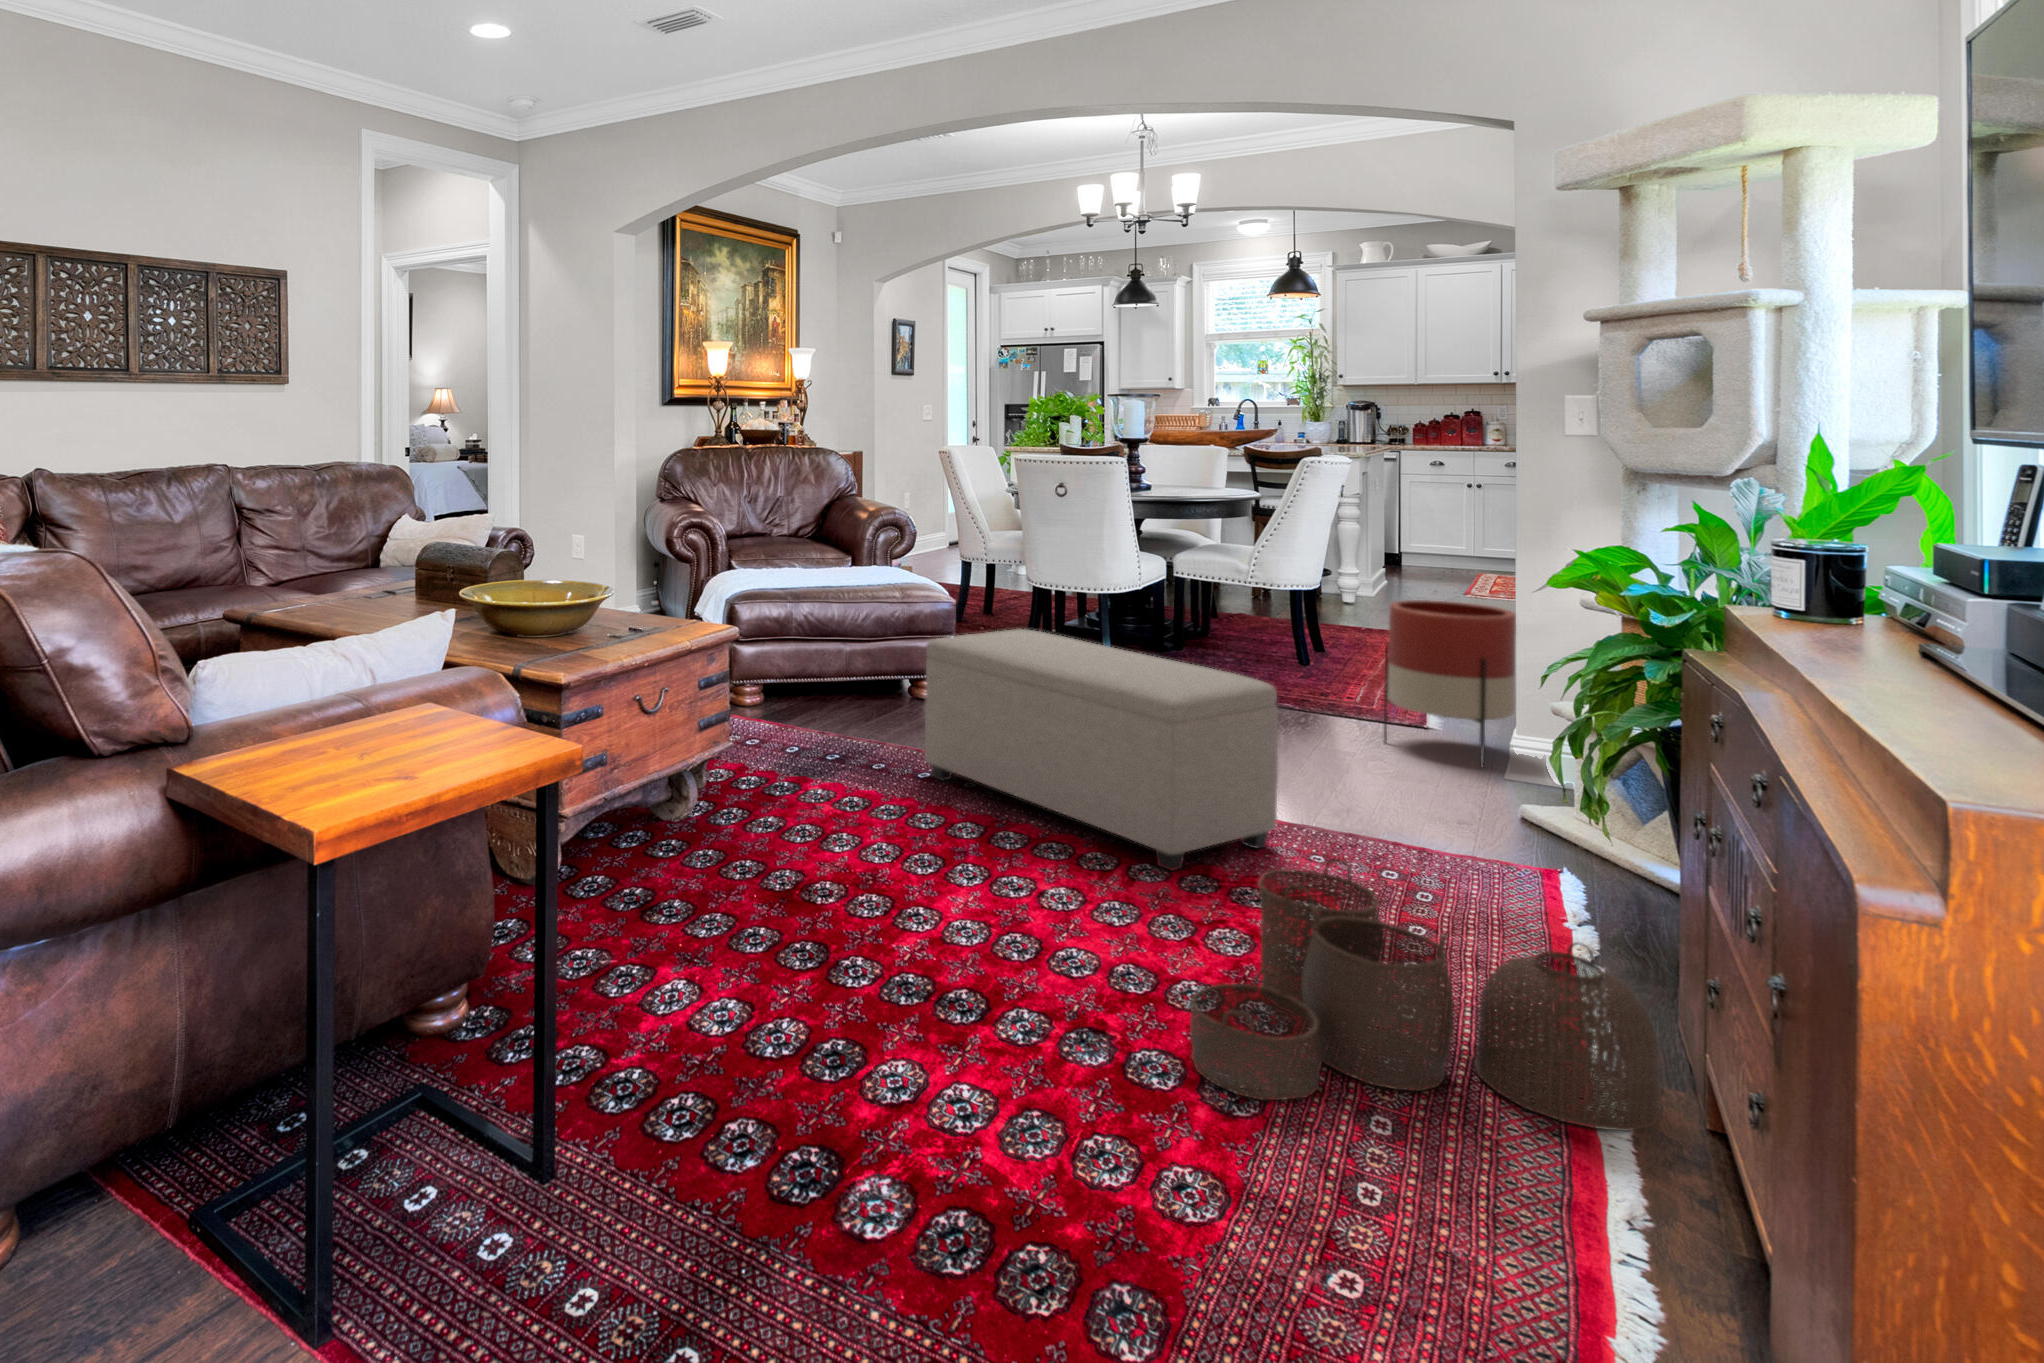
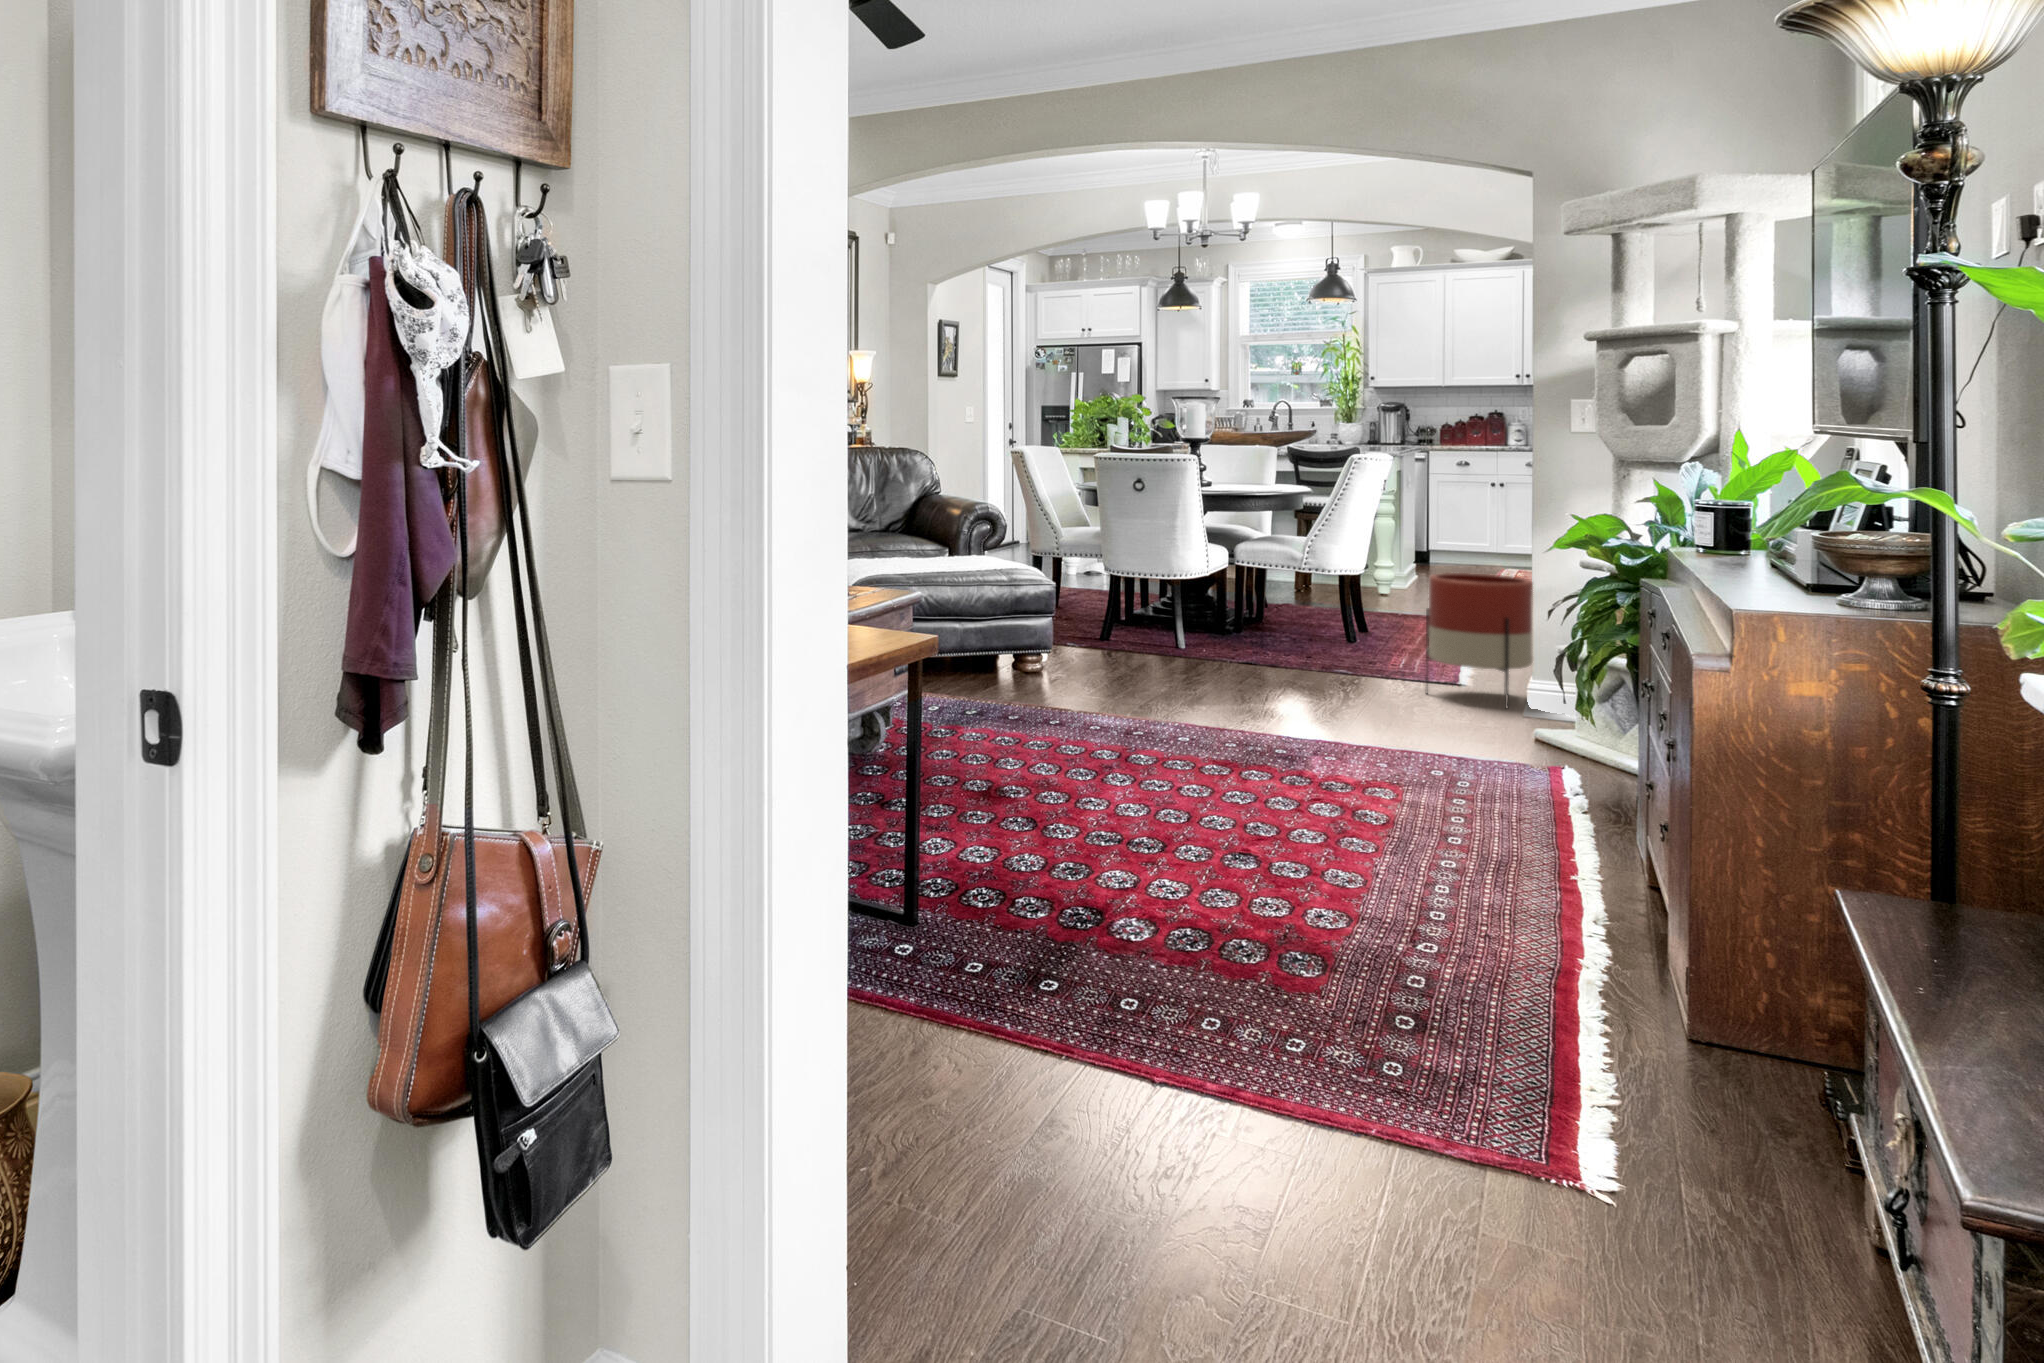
ottoman: present [925,629,1278,870] -> none [1053,599,1349,774]
woven basket: present [1190,859,1661,1131] -> none [1308,739,1623,891]

